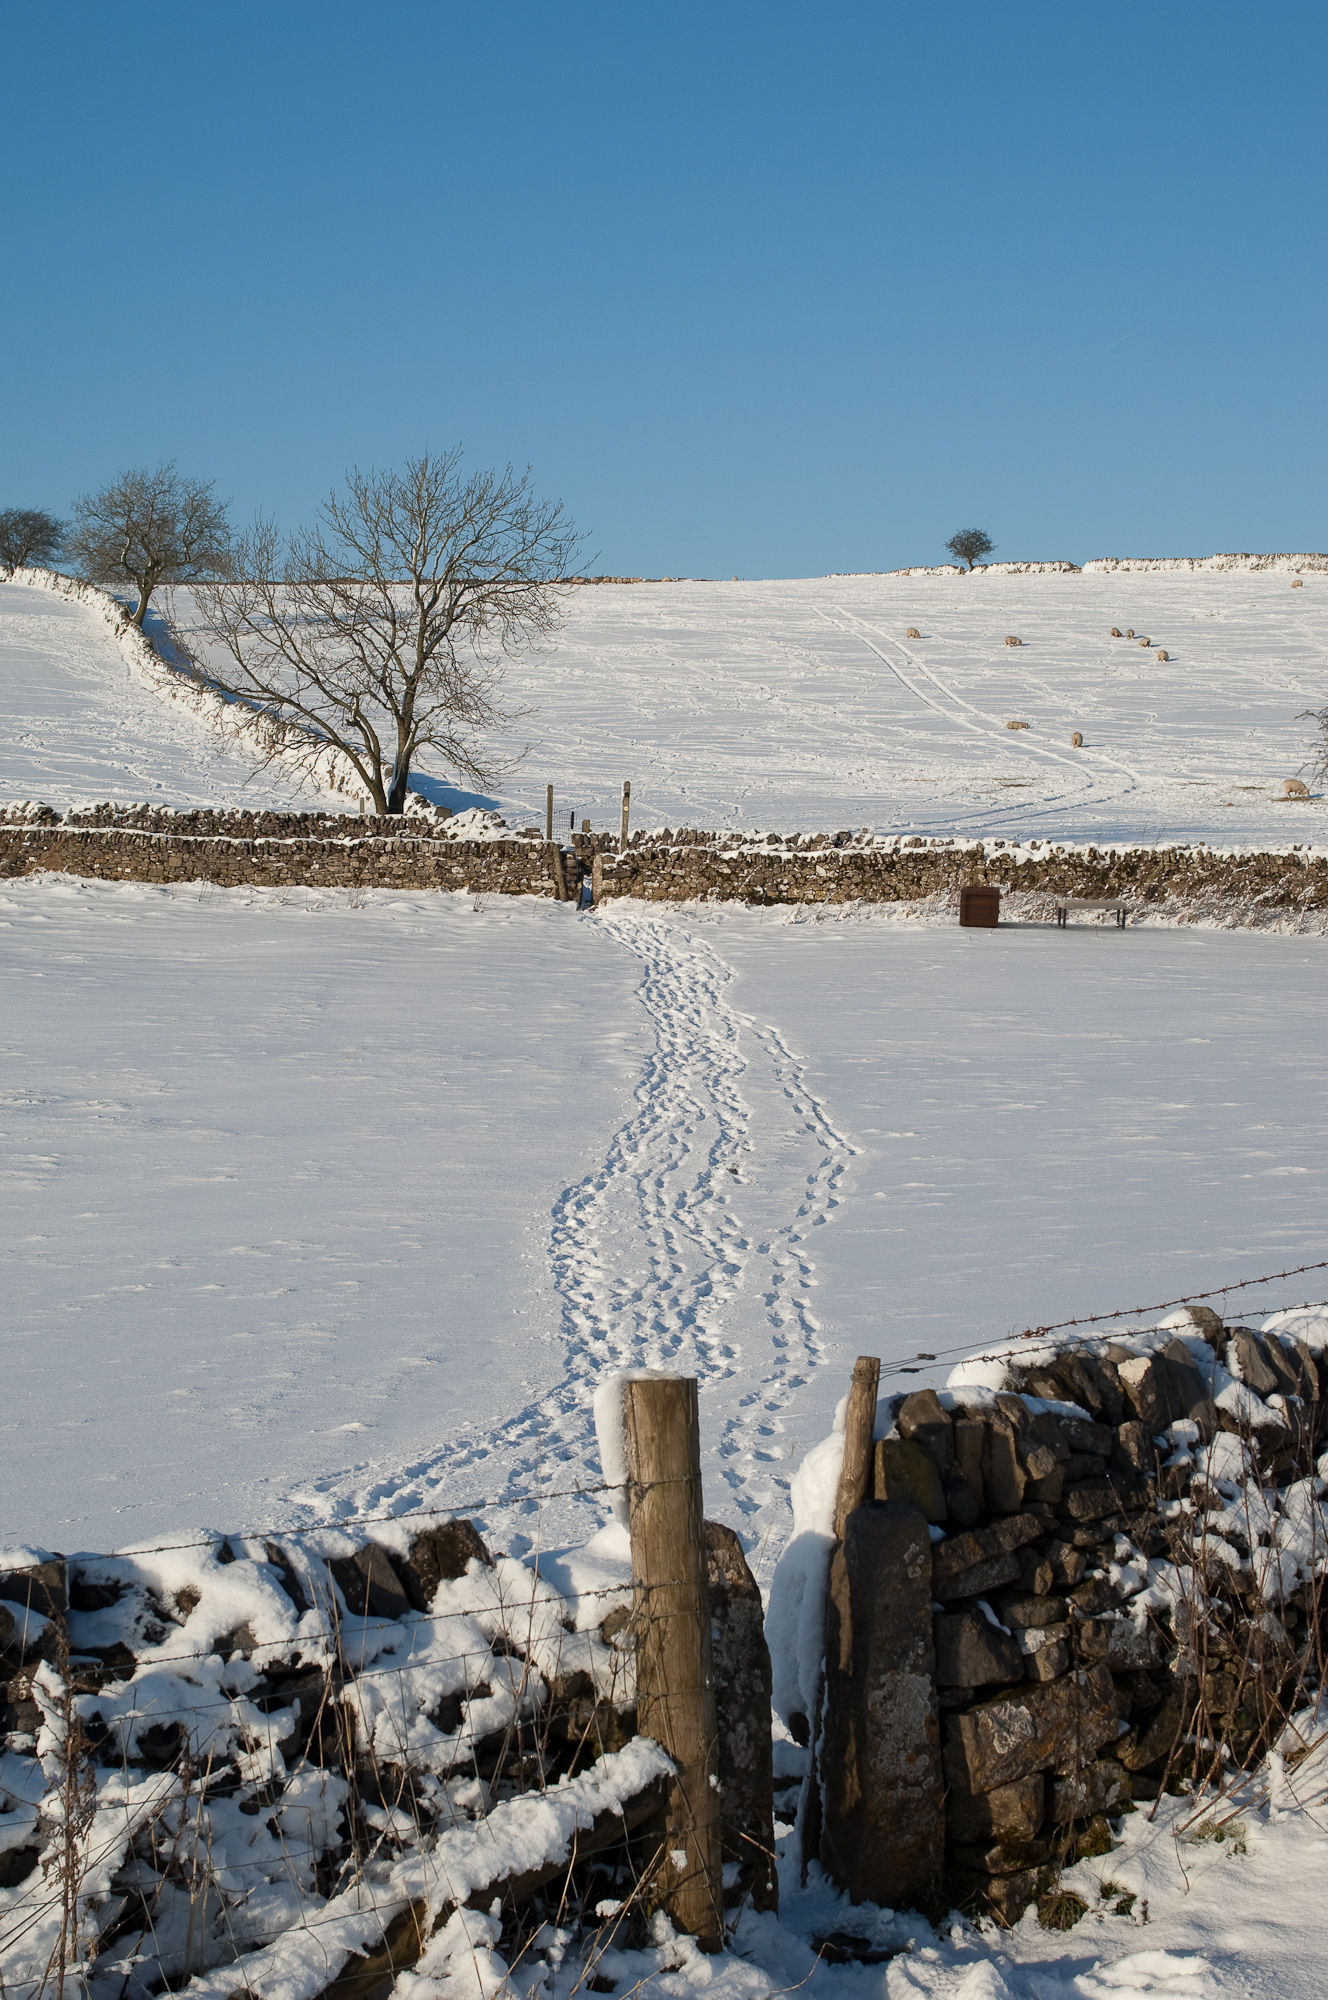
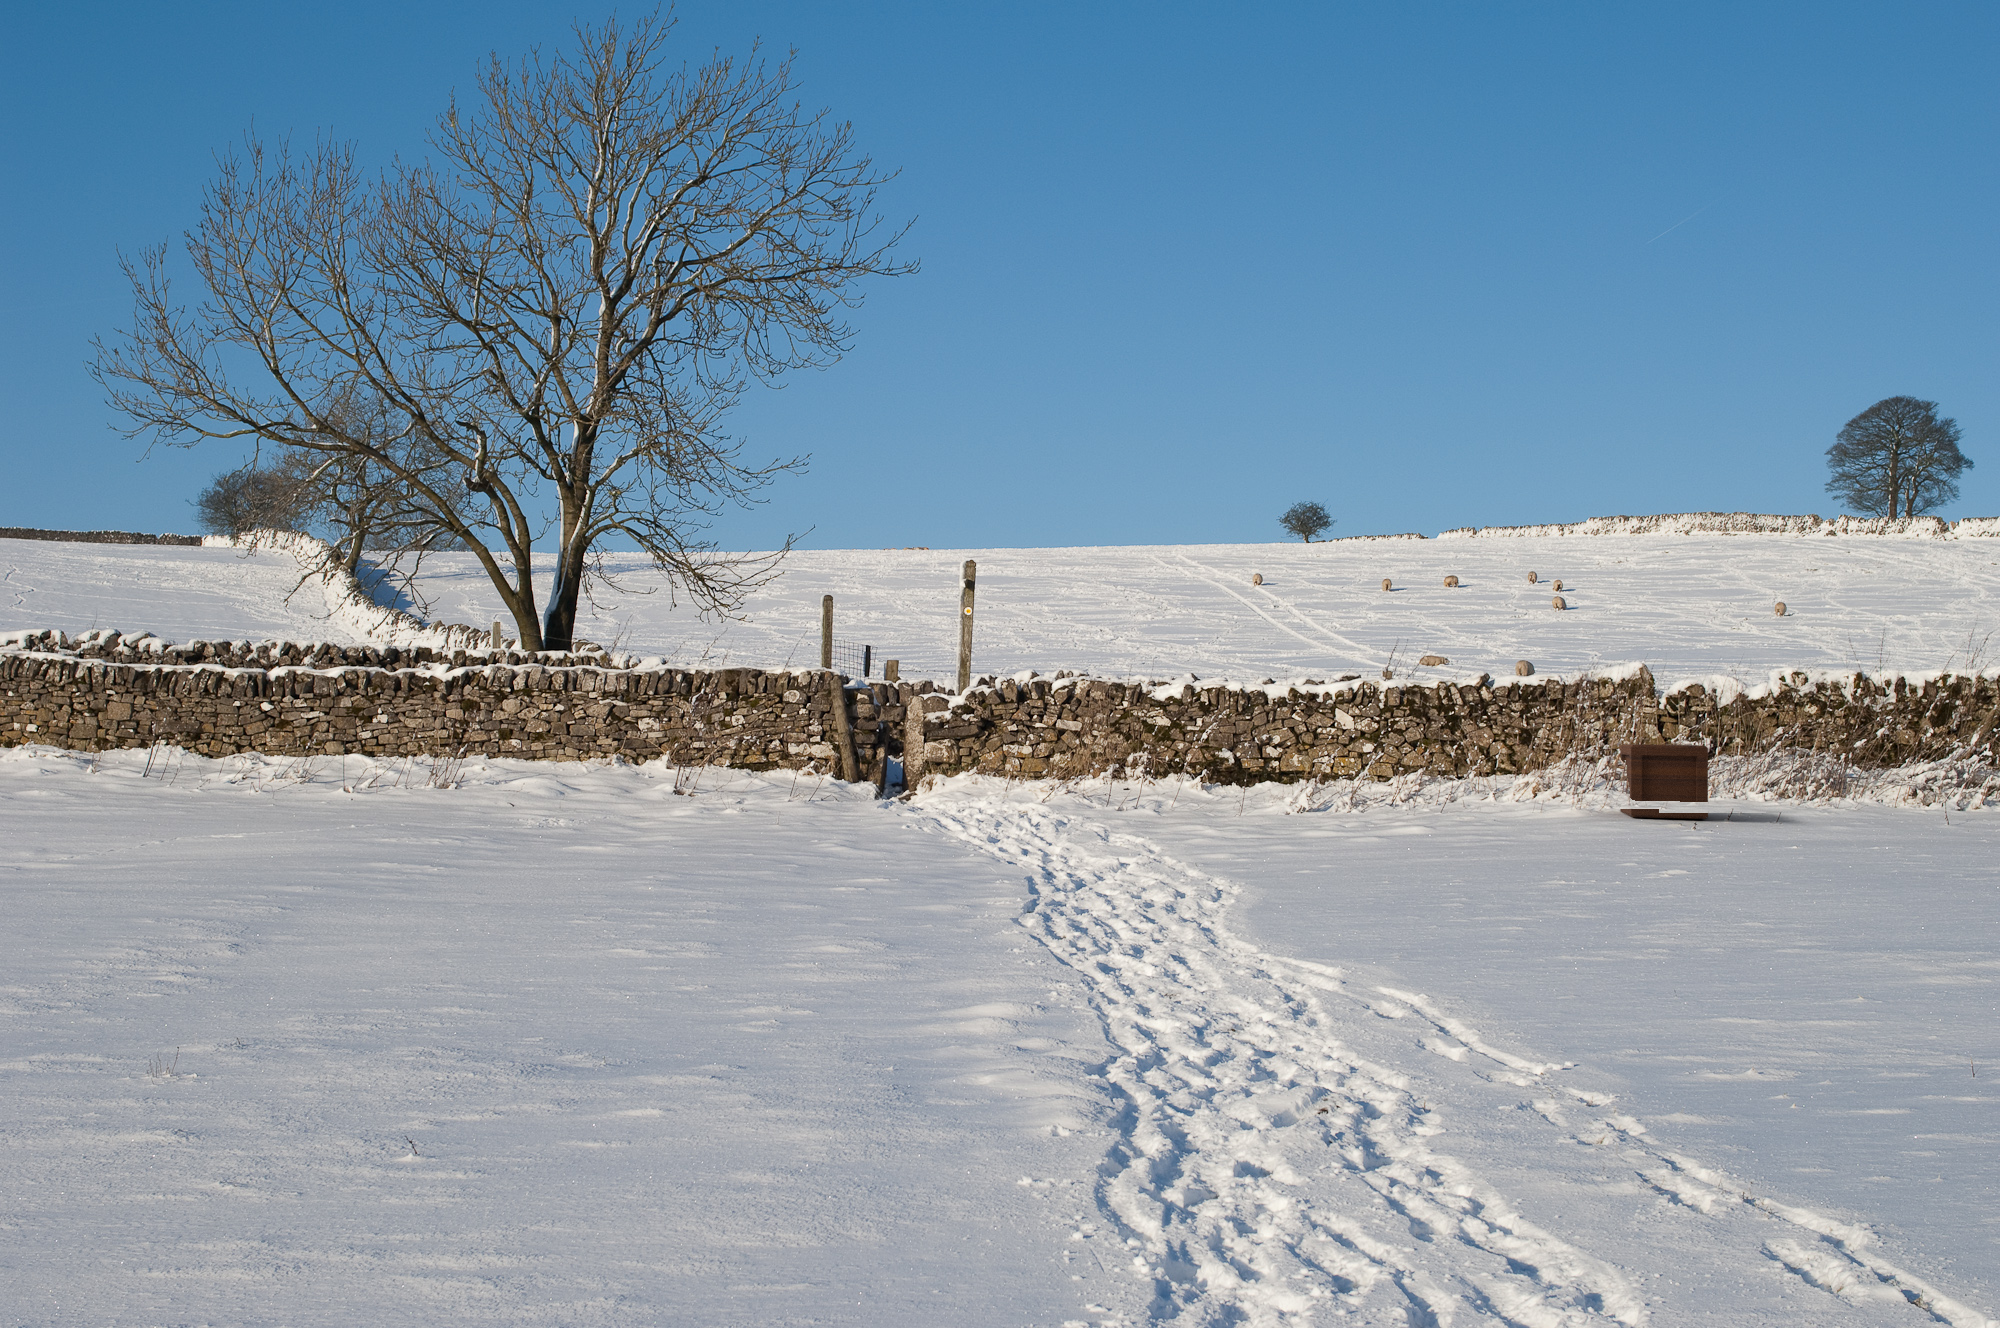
bench: present [1058,899,1127,930] -> none [1811,767,1957,824]

